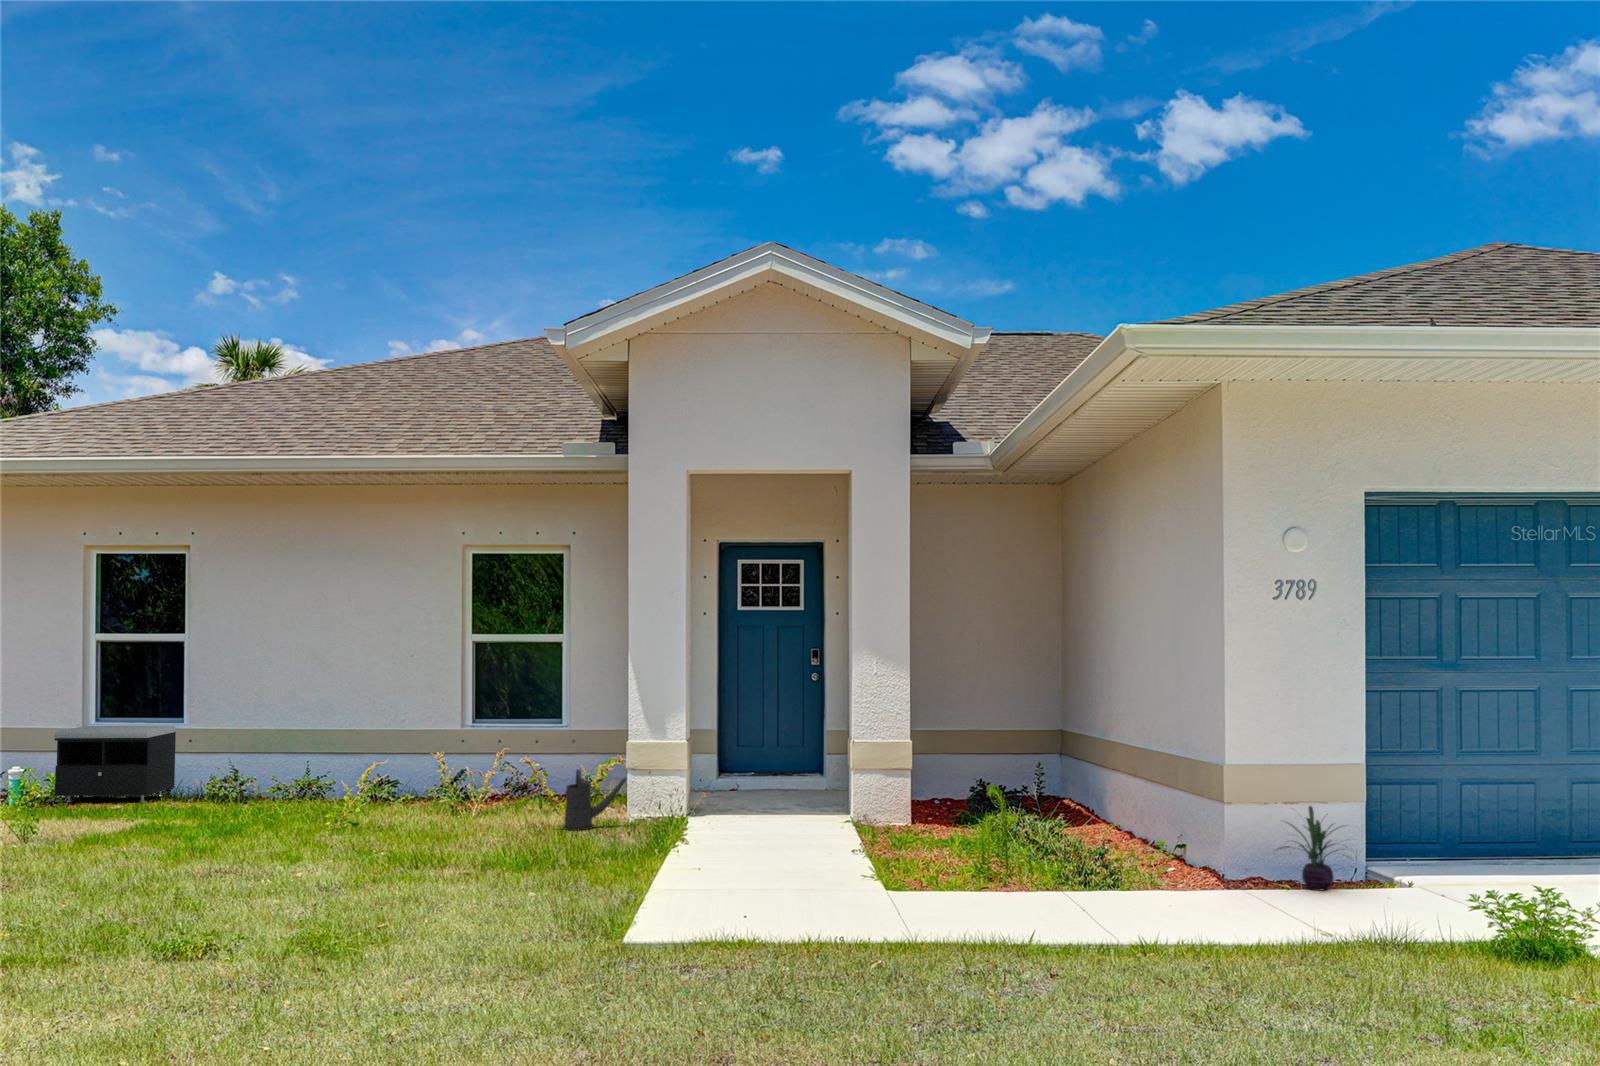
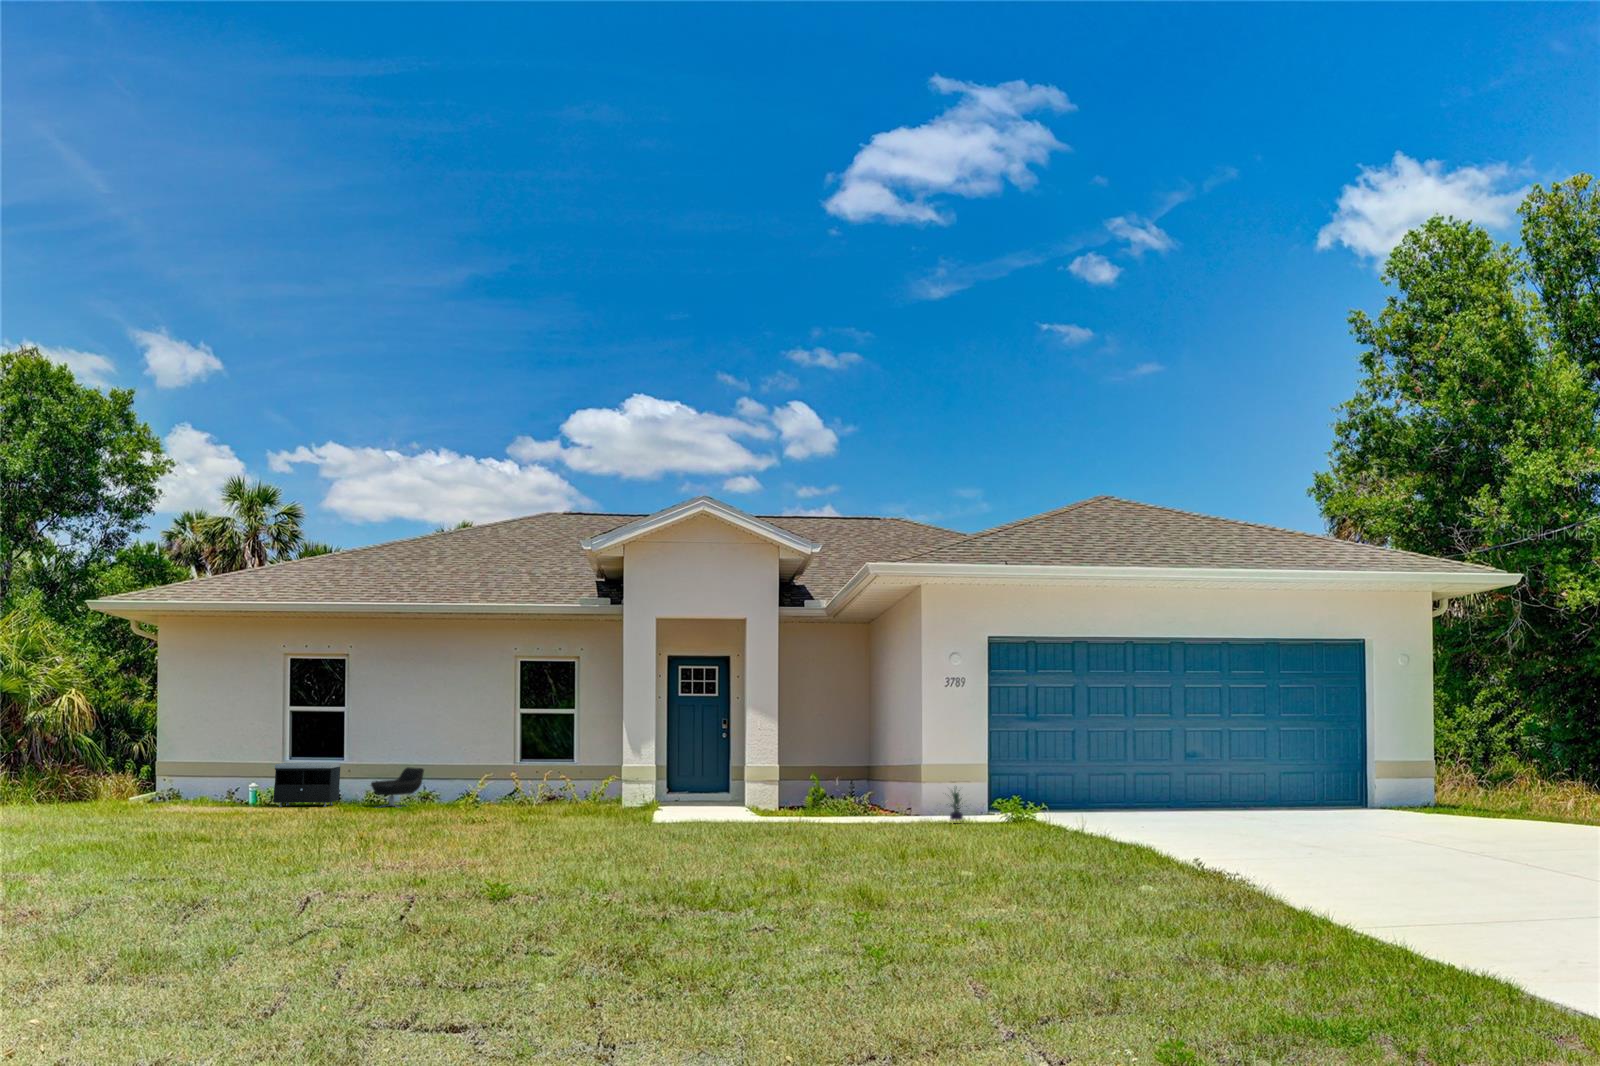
lounge chair: none [215,734,306,807] -> present [371,767,424,806]
watering can: present [563,769,626,831] -> none [582,780,621,813]

